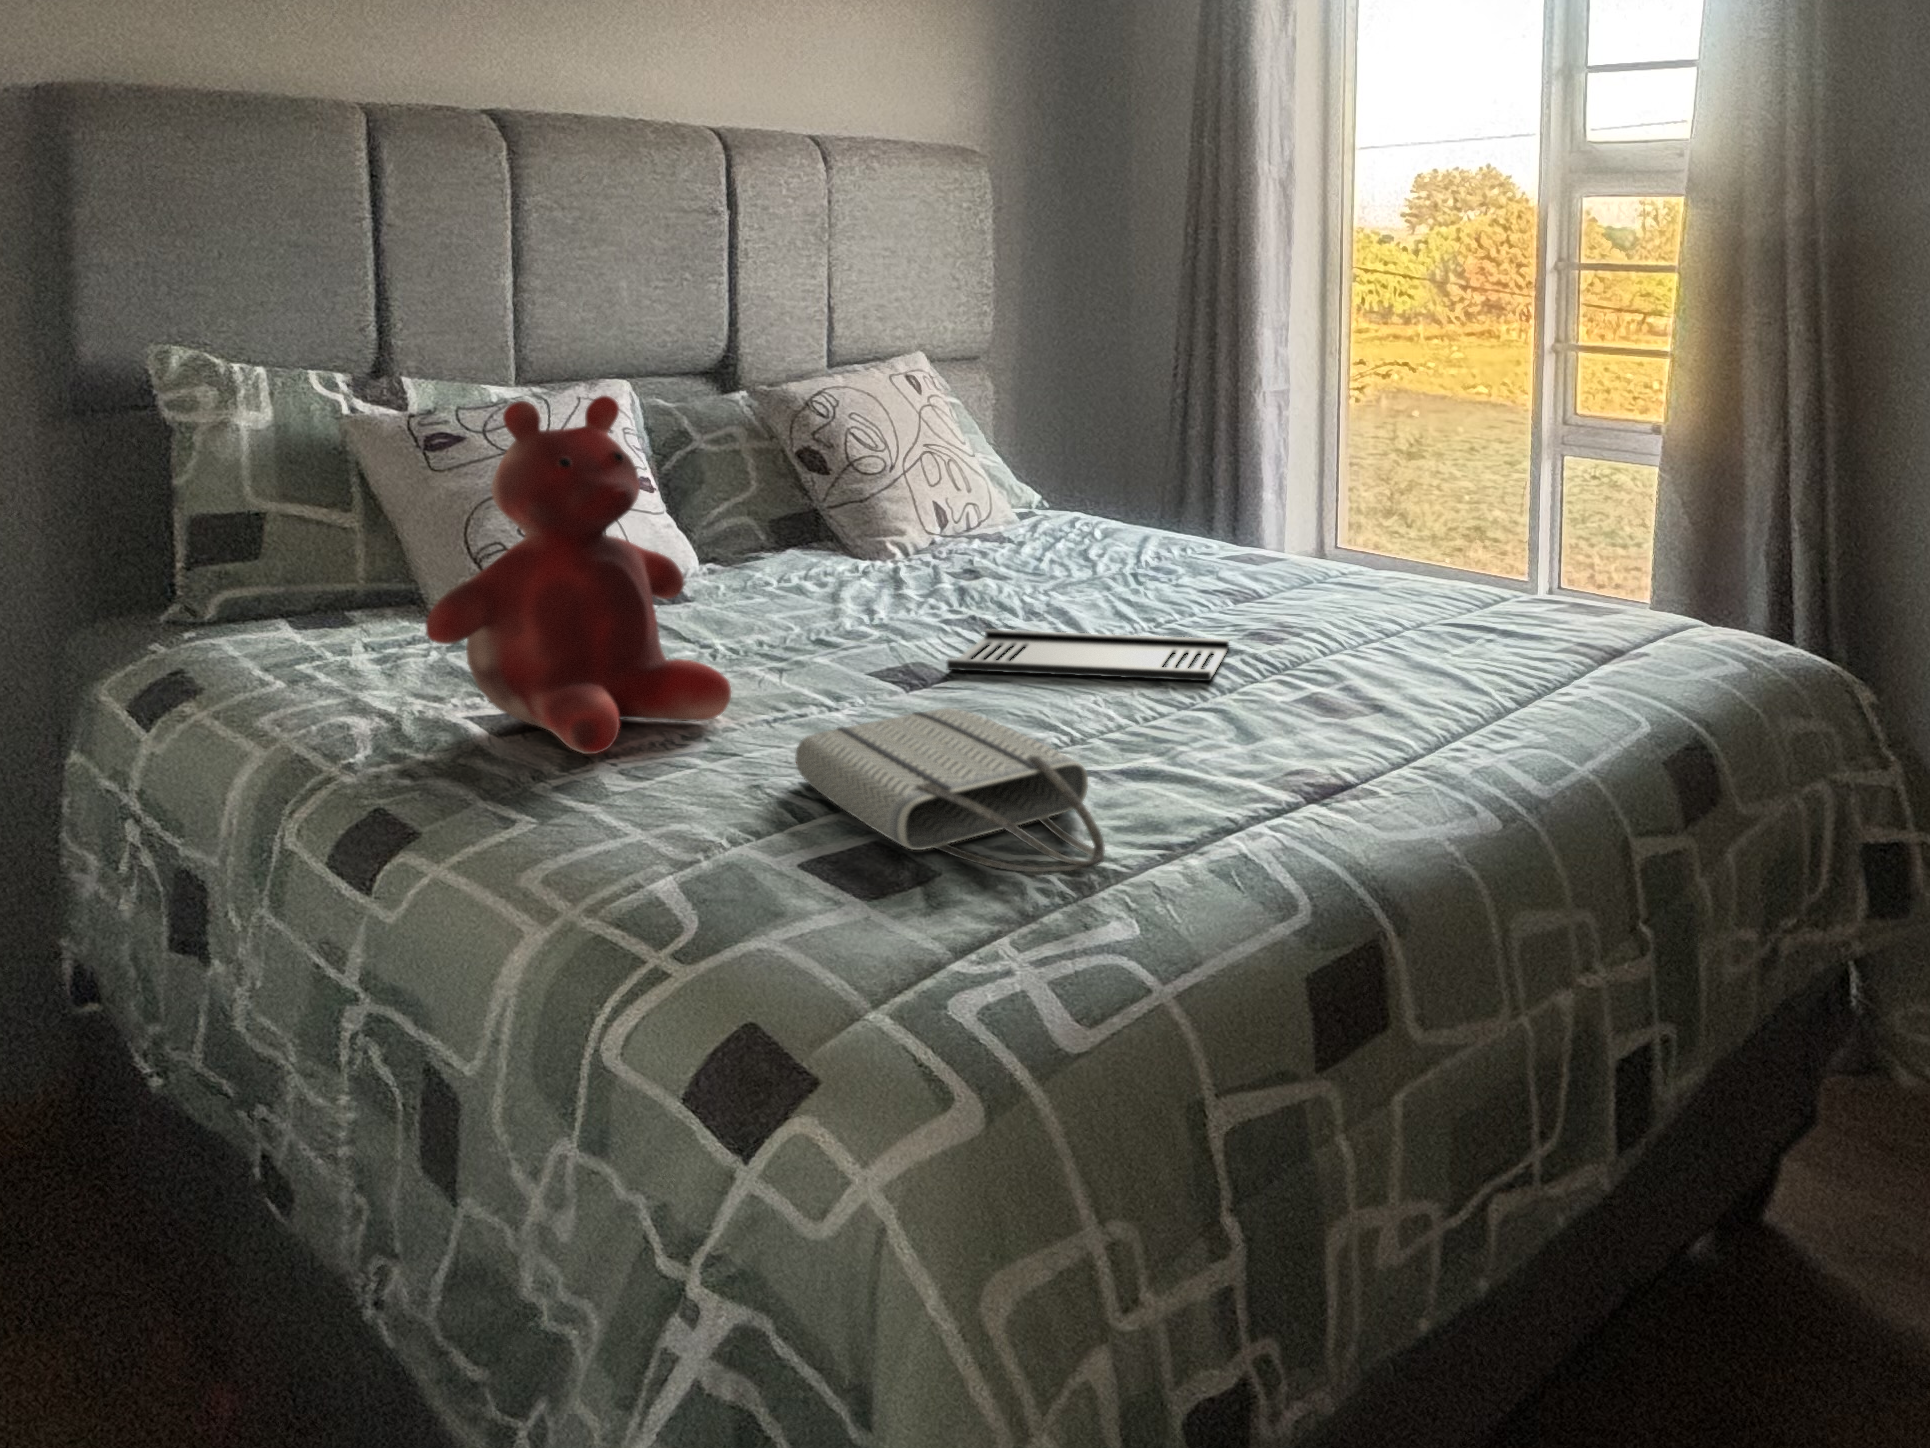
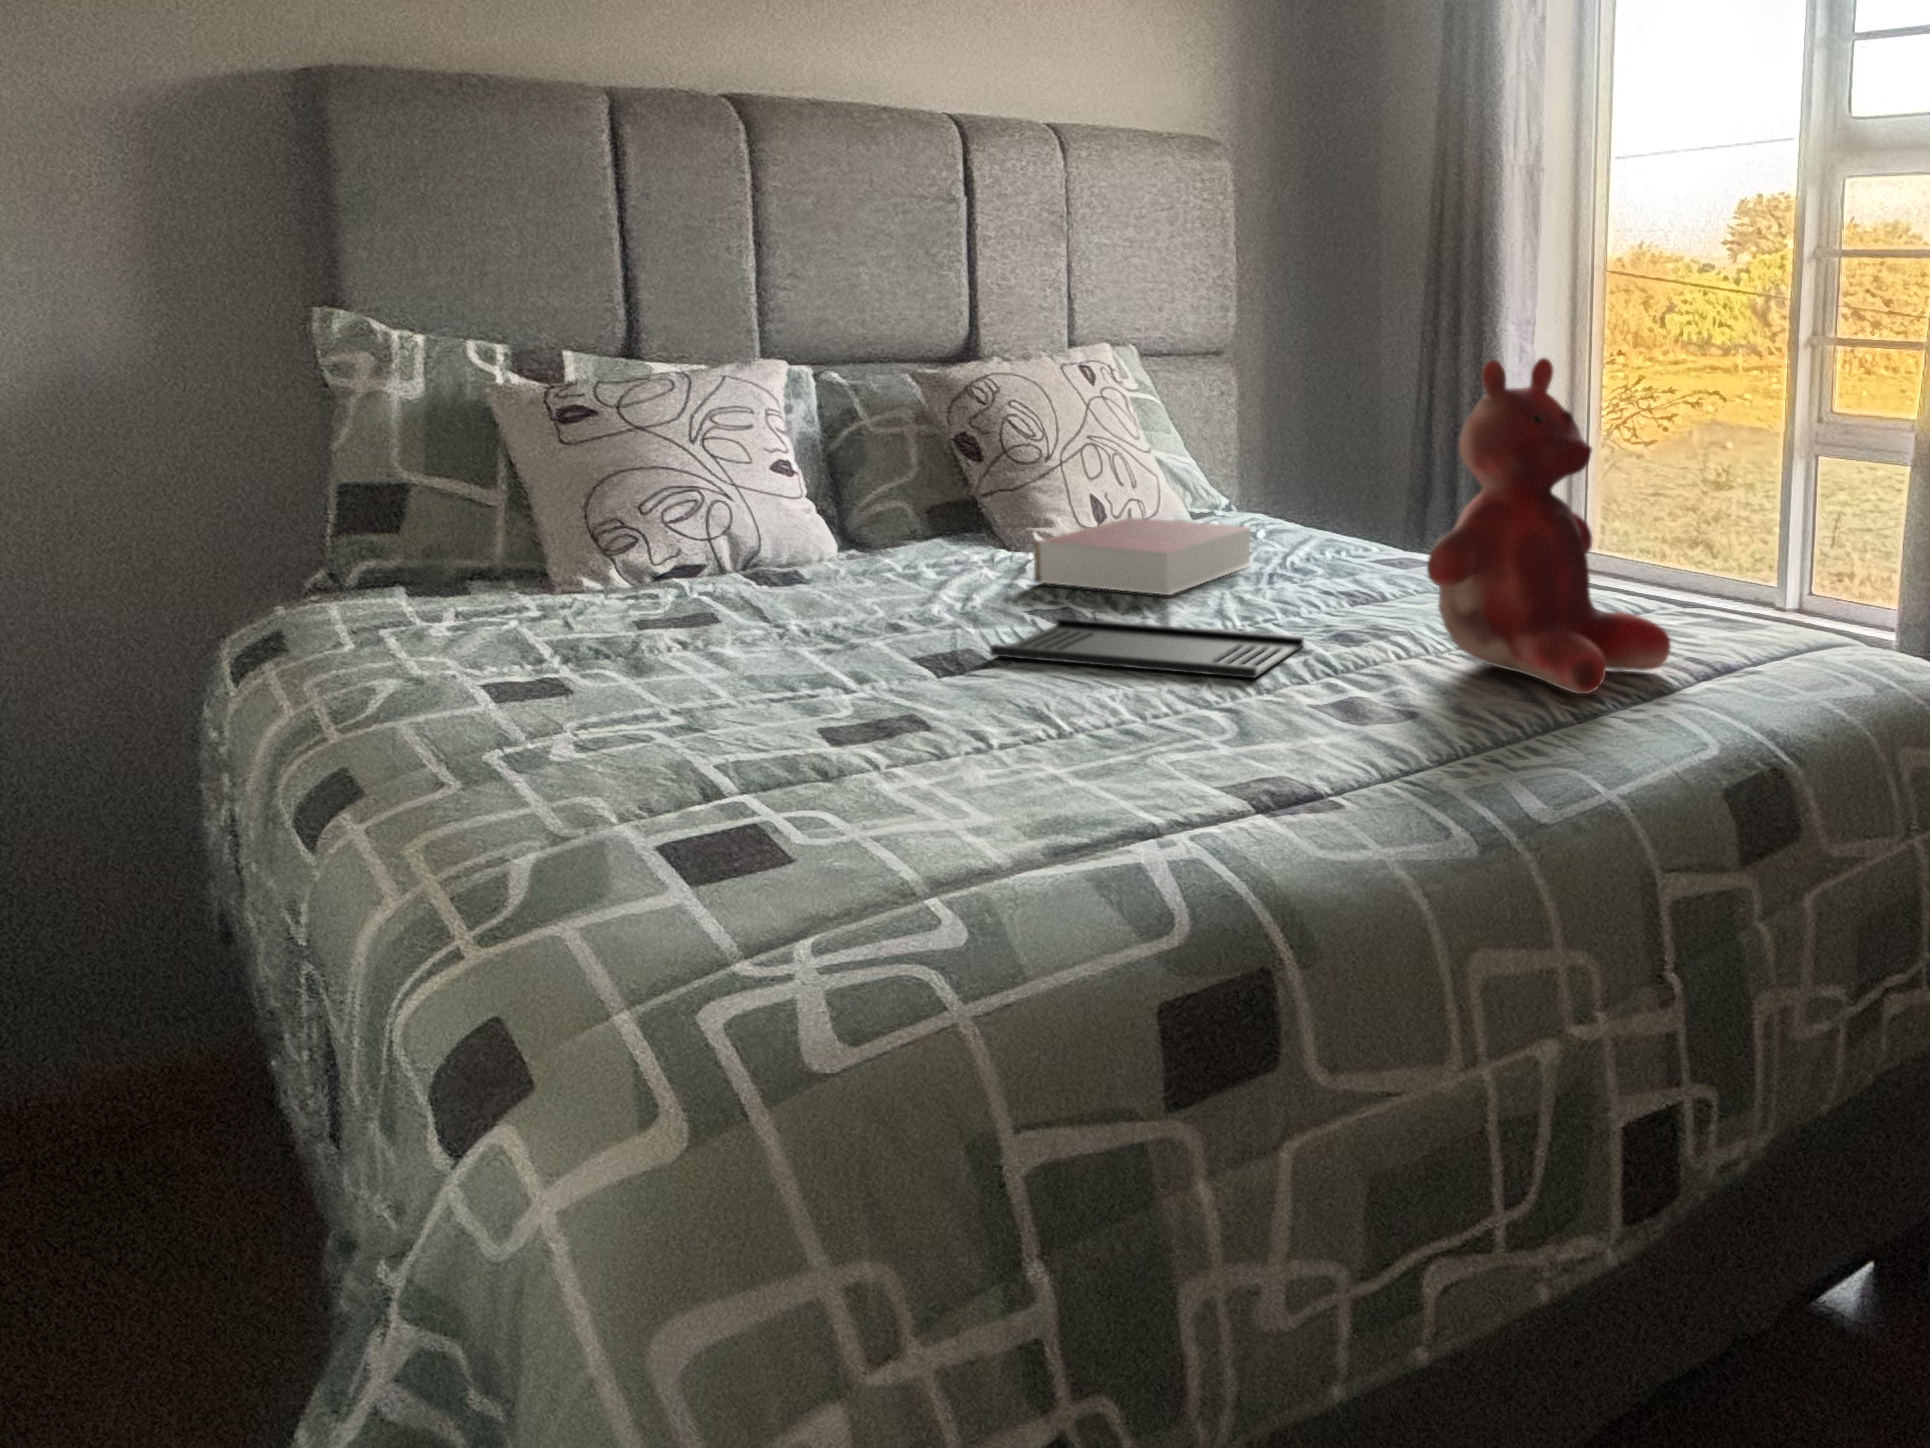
teddy bear: present [425,395,731,754] -> present [1427,358,1671,694]
book: none [928,528,1123,603] -> present [1034,518,1251,595]
tote bag: present [795,708,1105,872] -> none [742,692,1018,870]

